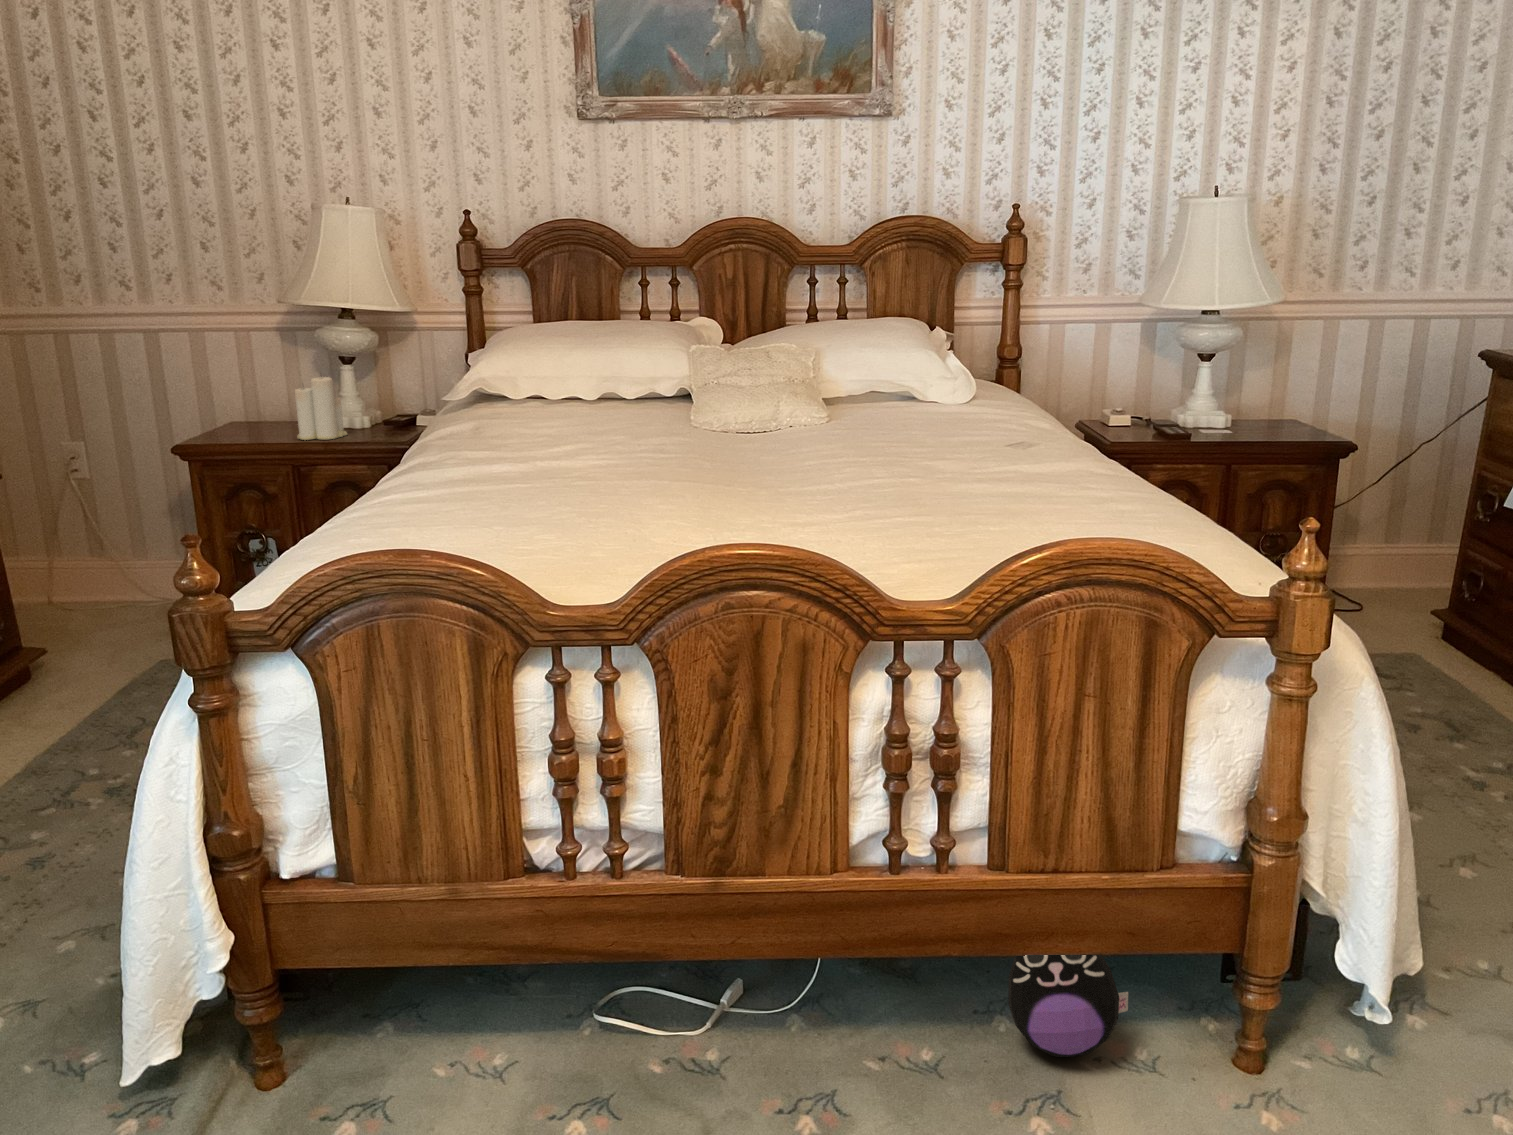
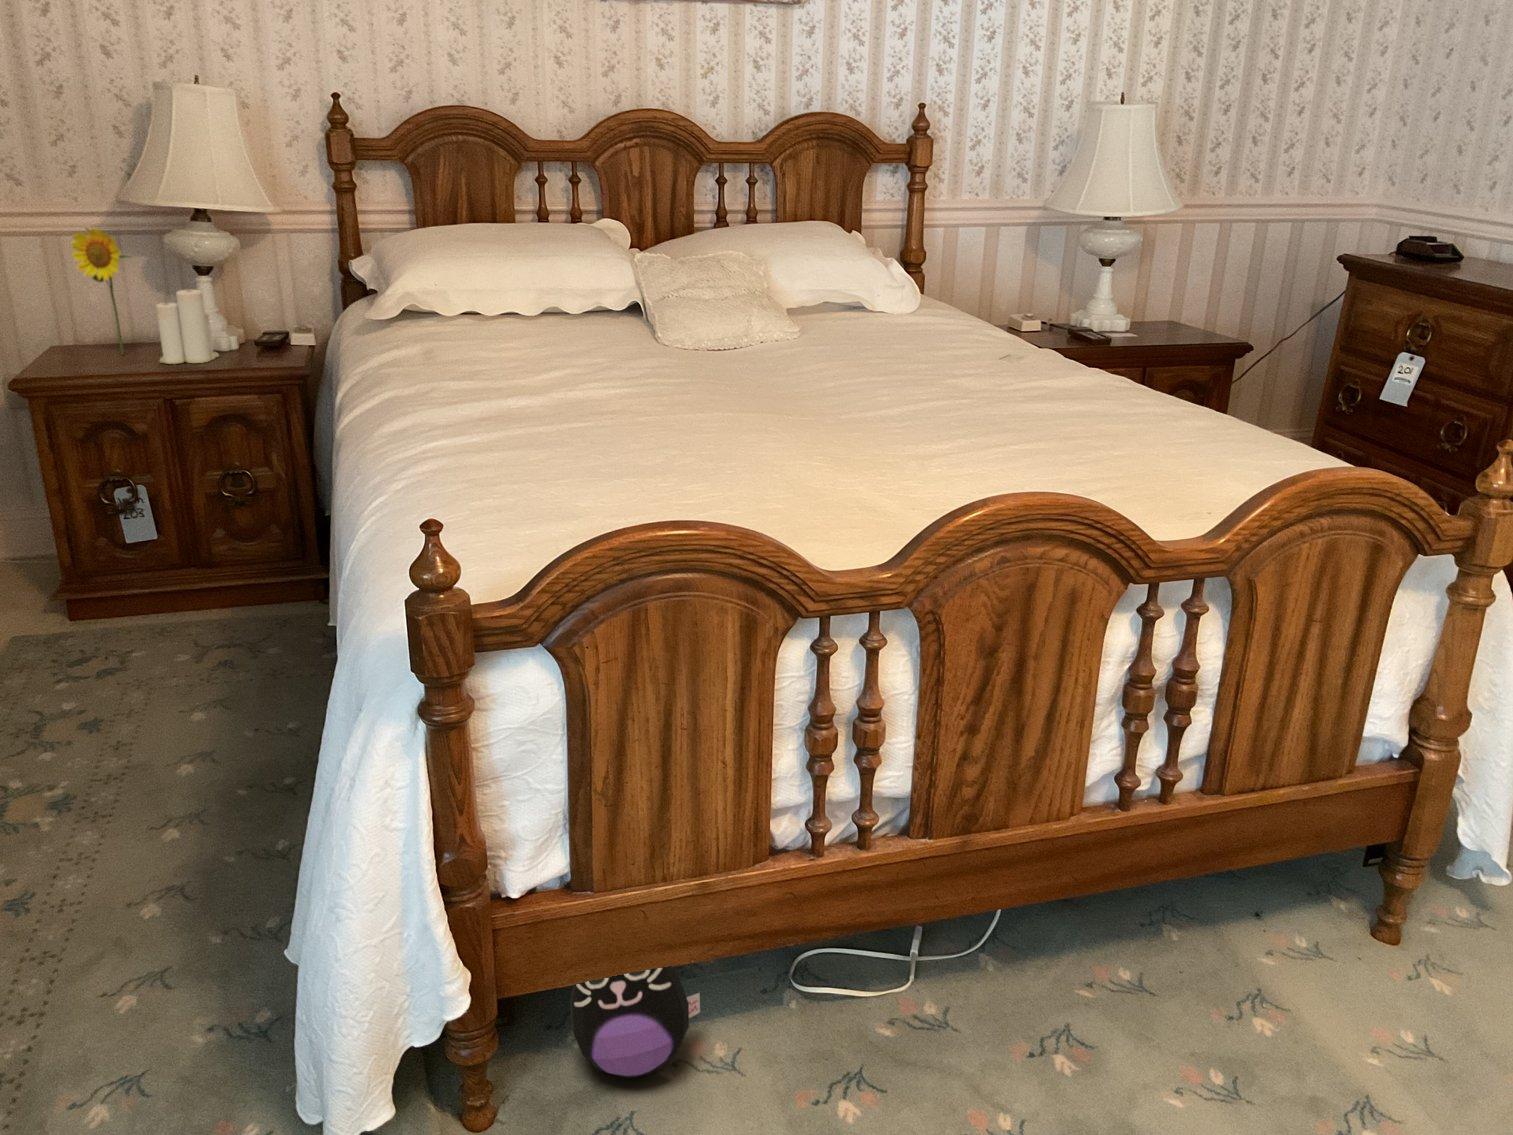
flower: none [238,324,286,433] -> present [71,228,131,355]
plush toy: present [1008,955,1128,1057] -> present [570,966,700,1078]

